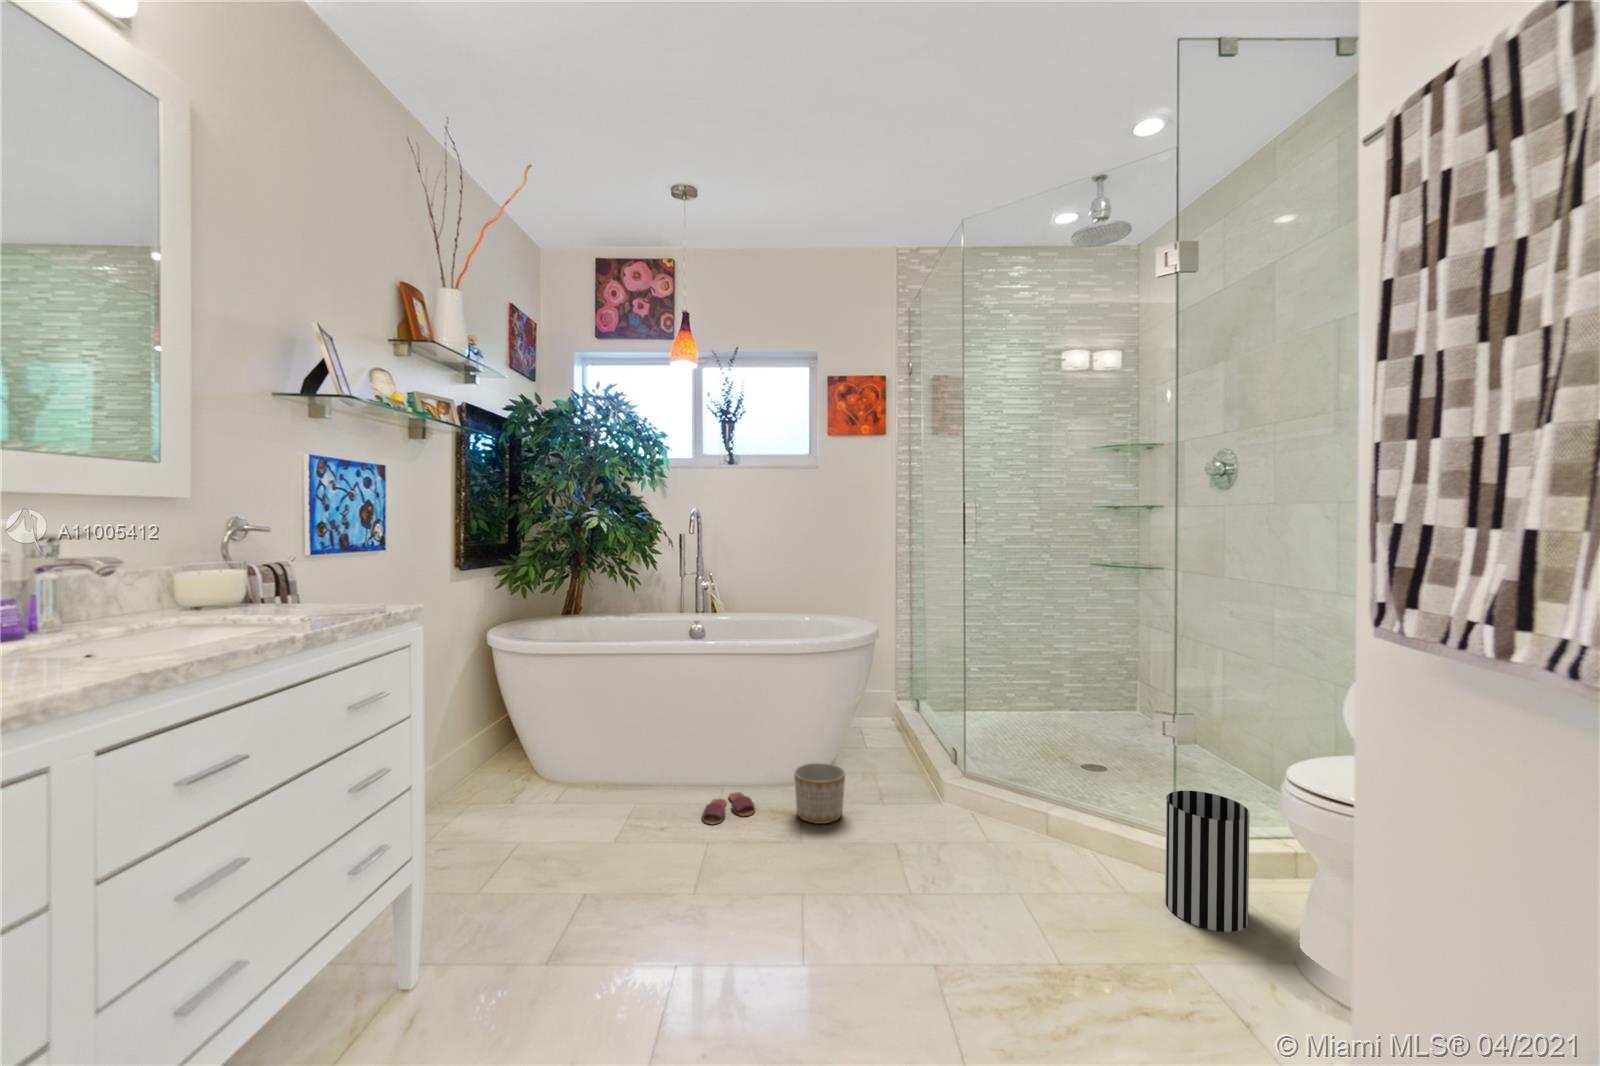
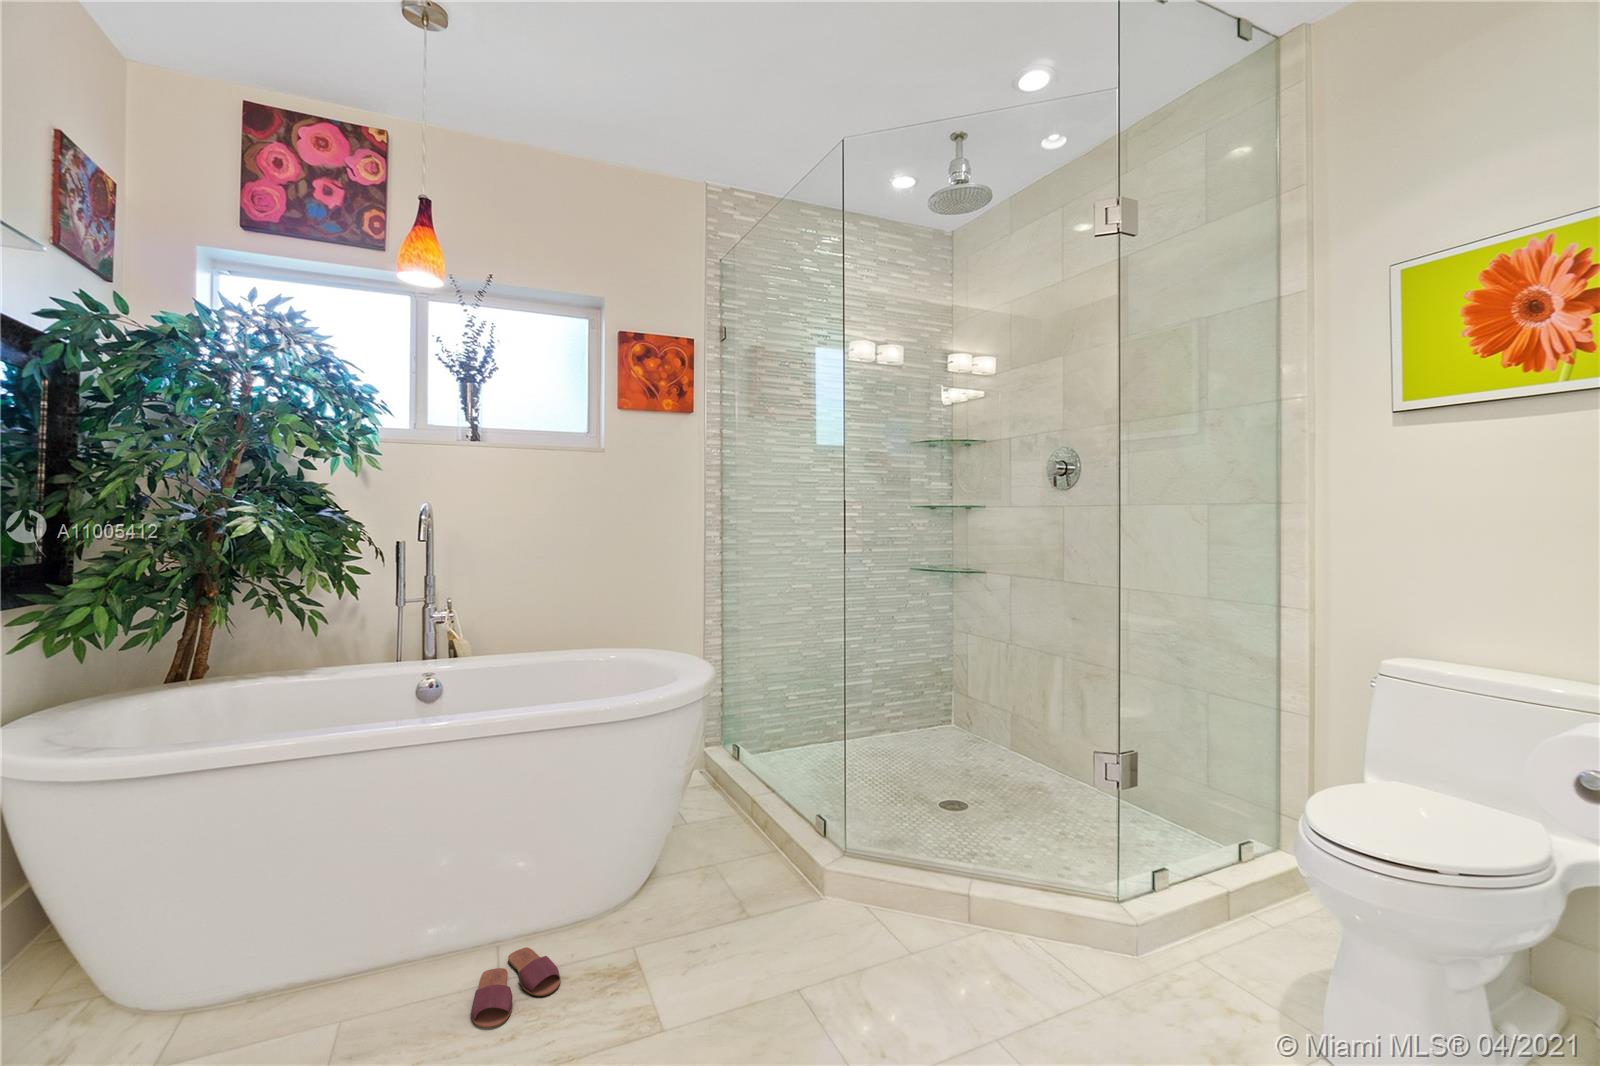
planter: present [794,763,845,824] -> none [625,880,704,983]
wastebasket: present [1165,791,1250,932] -> none [1141,855,1242,1038]

